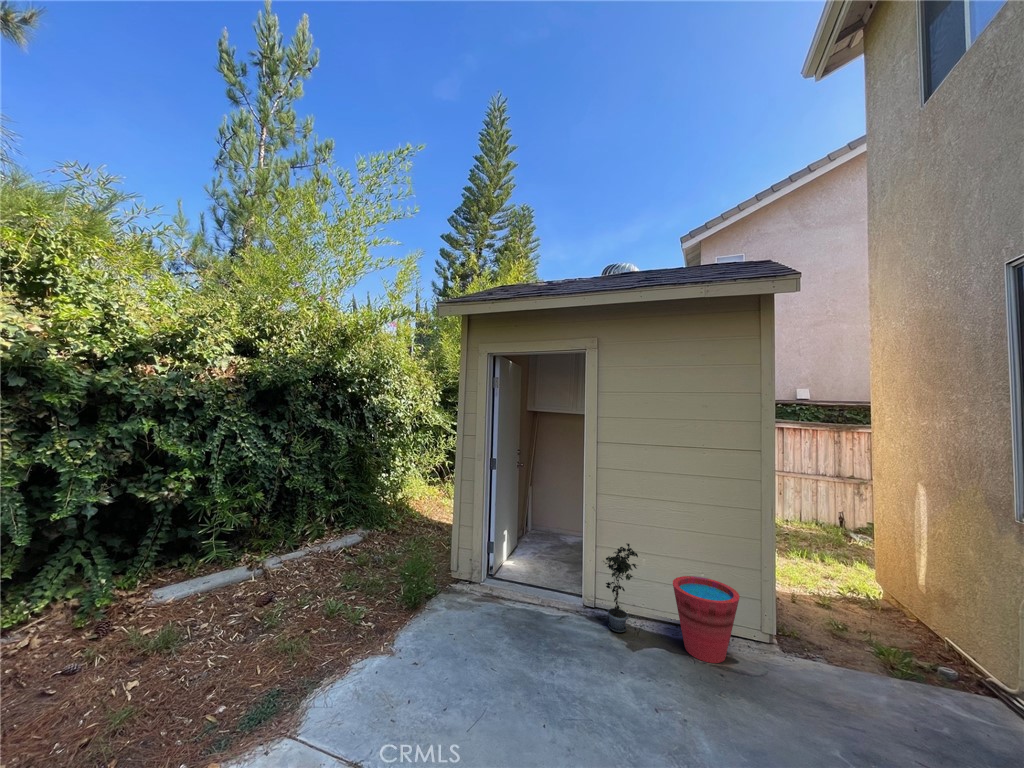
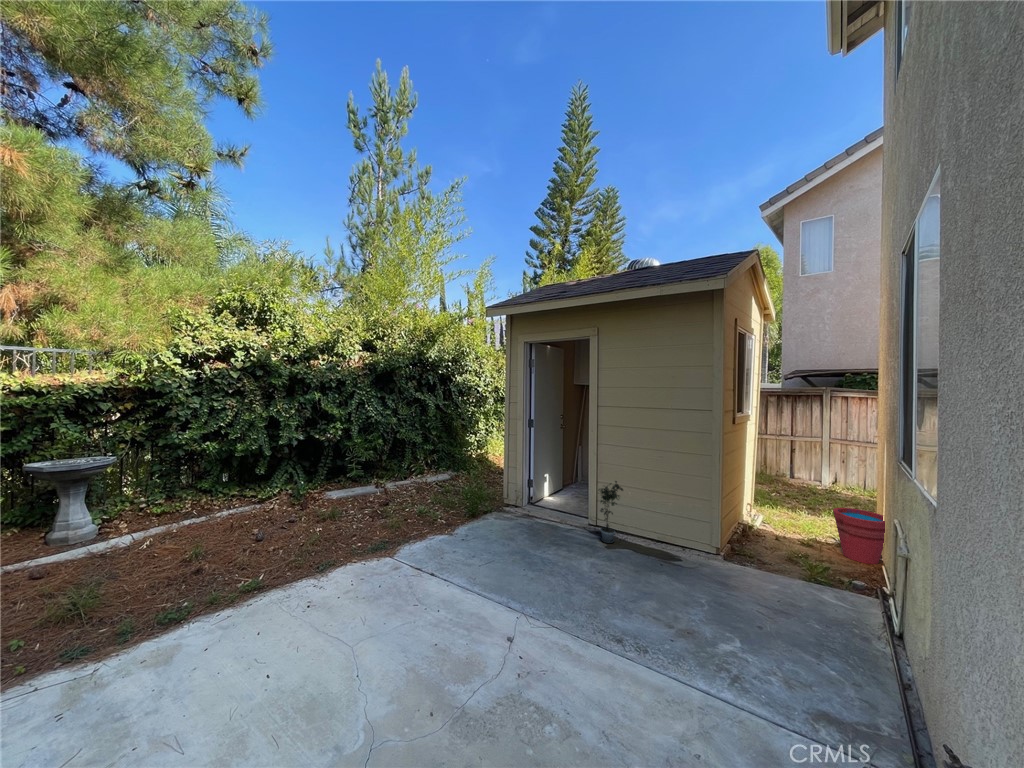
bucket: present [673,576,740,663] -> present [833,508,885,564]

